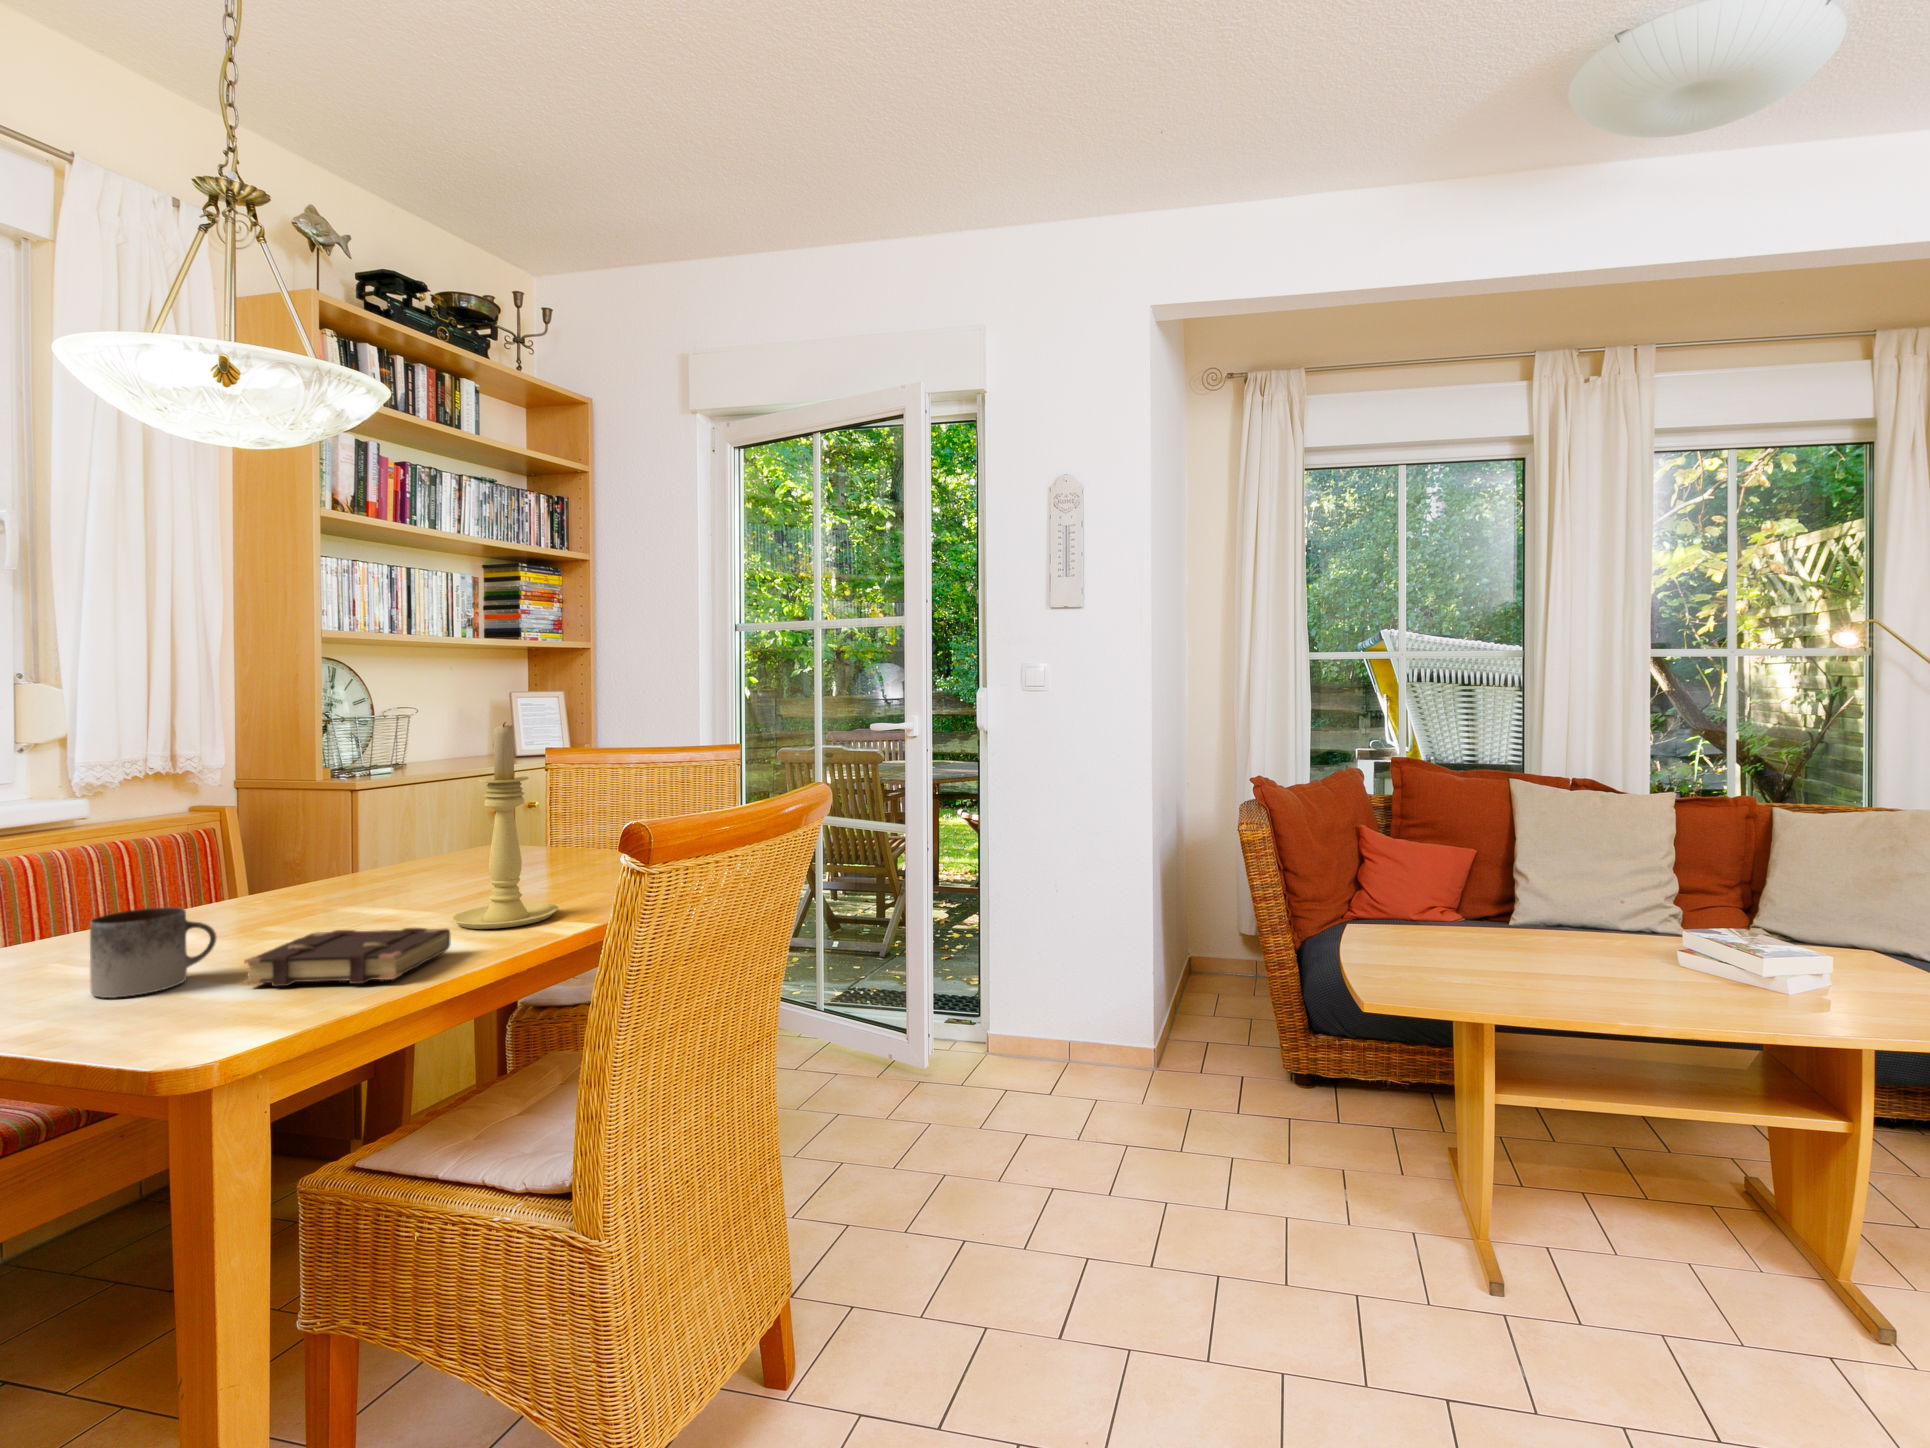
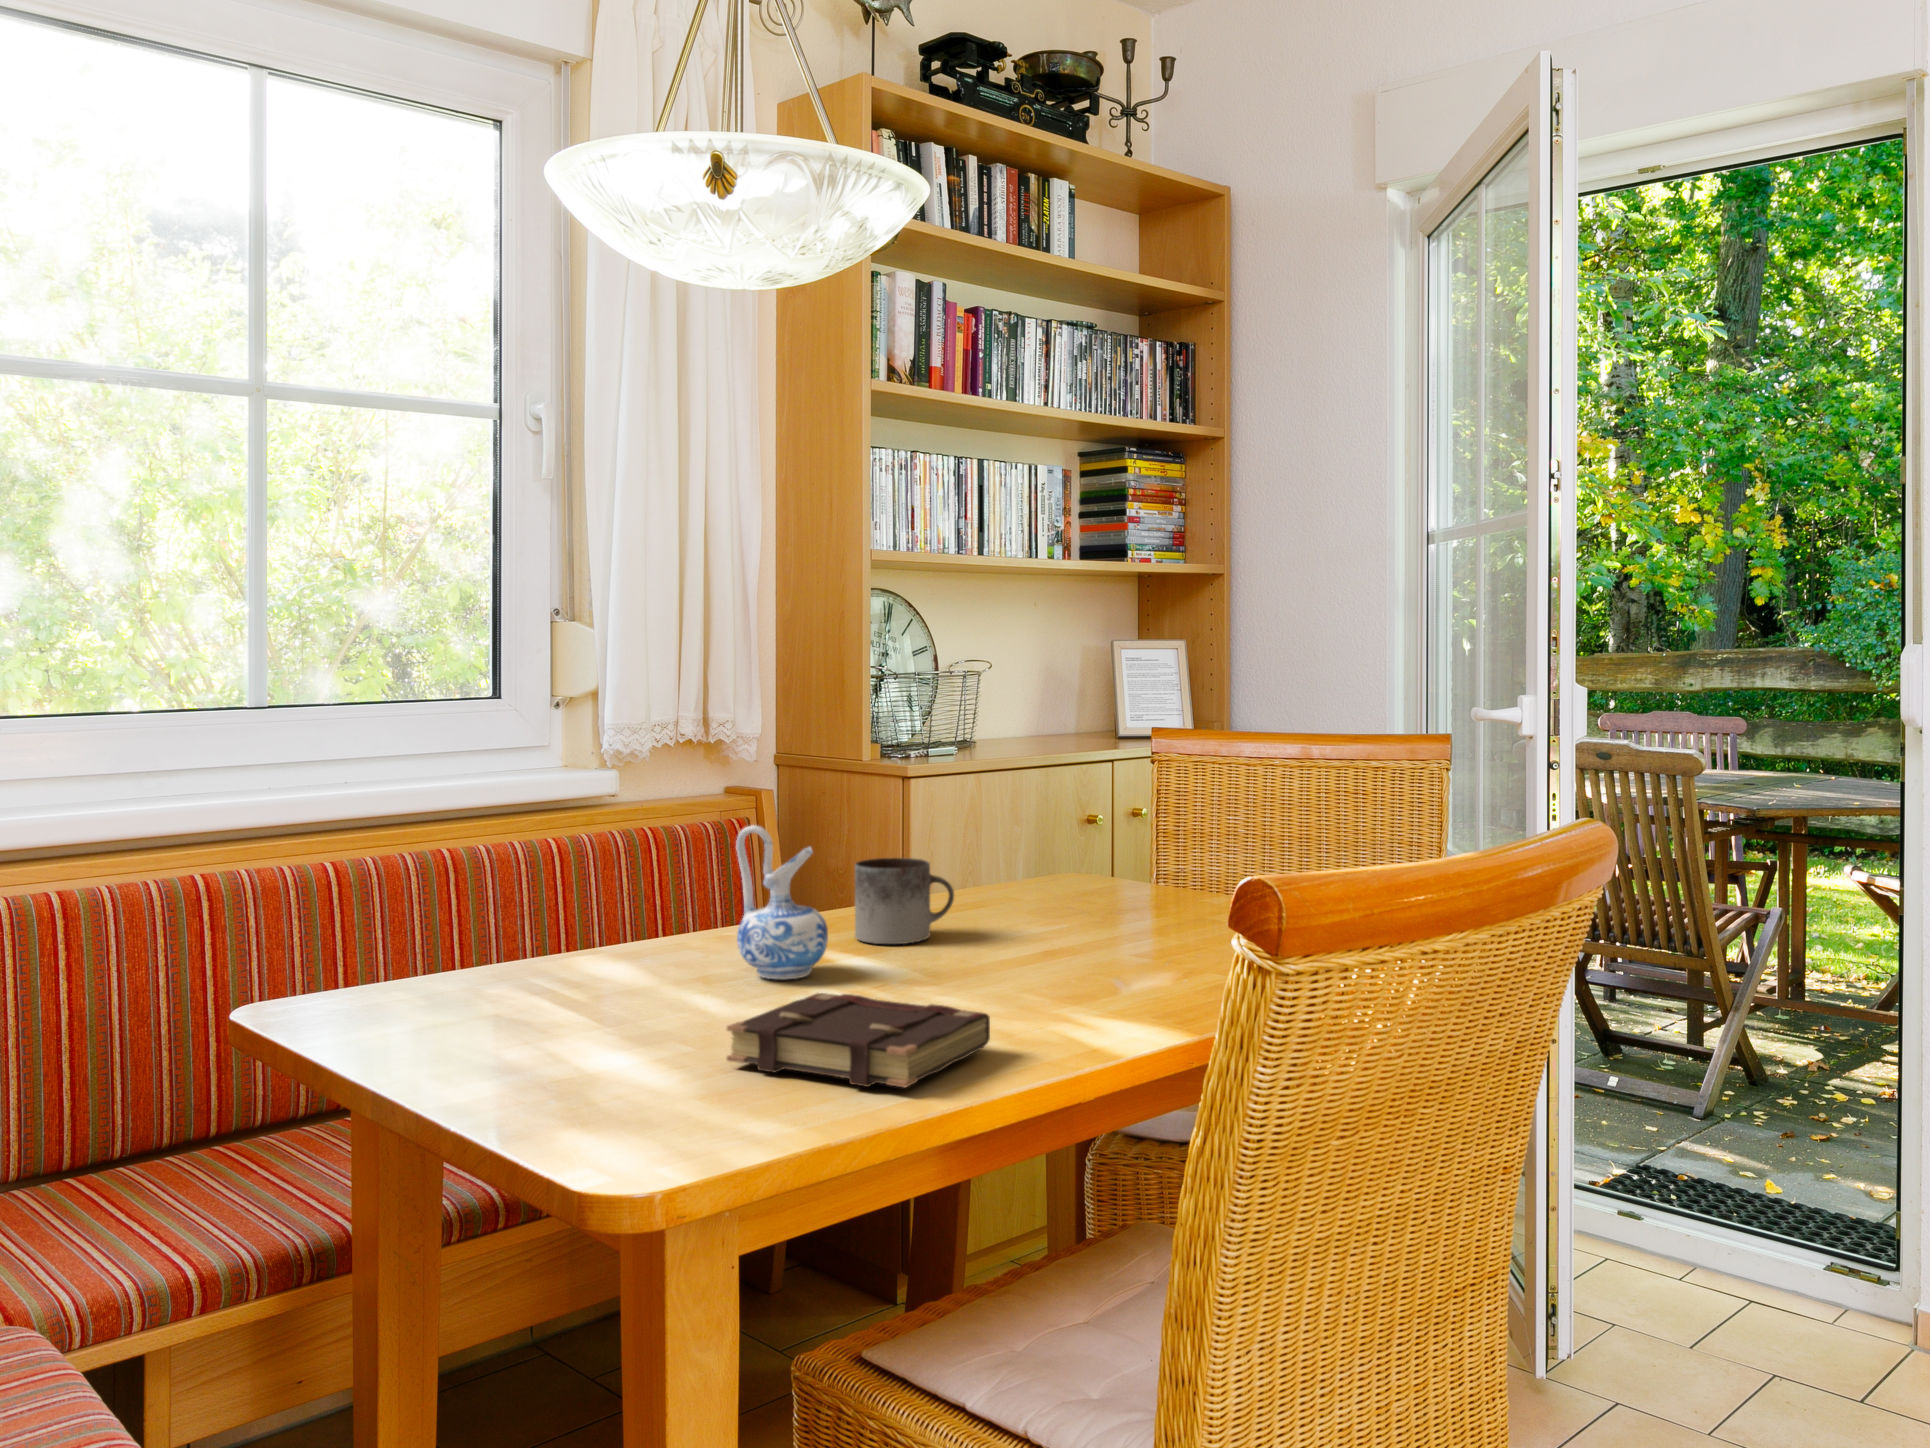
candle holder: present [452,722,558,929] -> none [1000,690,1151,1017]
ceramic pitcher: none [231,826,311,933] -> present [736,825,828,979]
mug: present [90,907,216,998] -> present [855,858,954,944]

